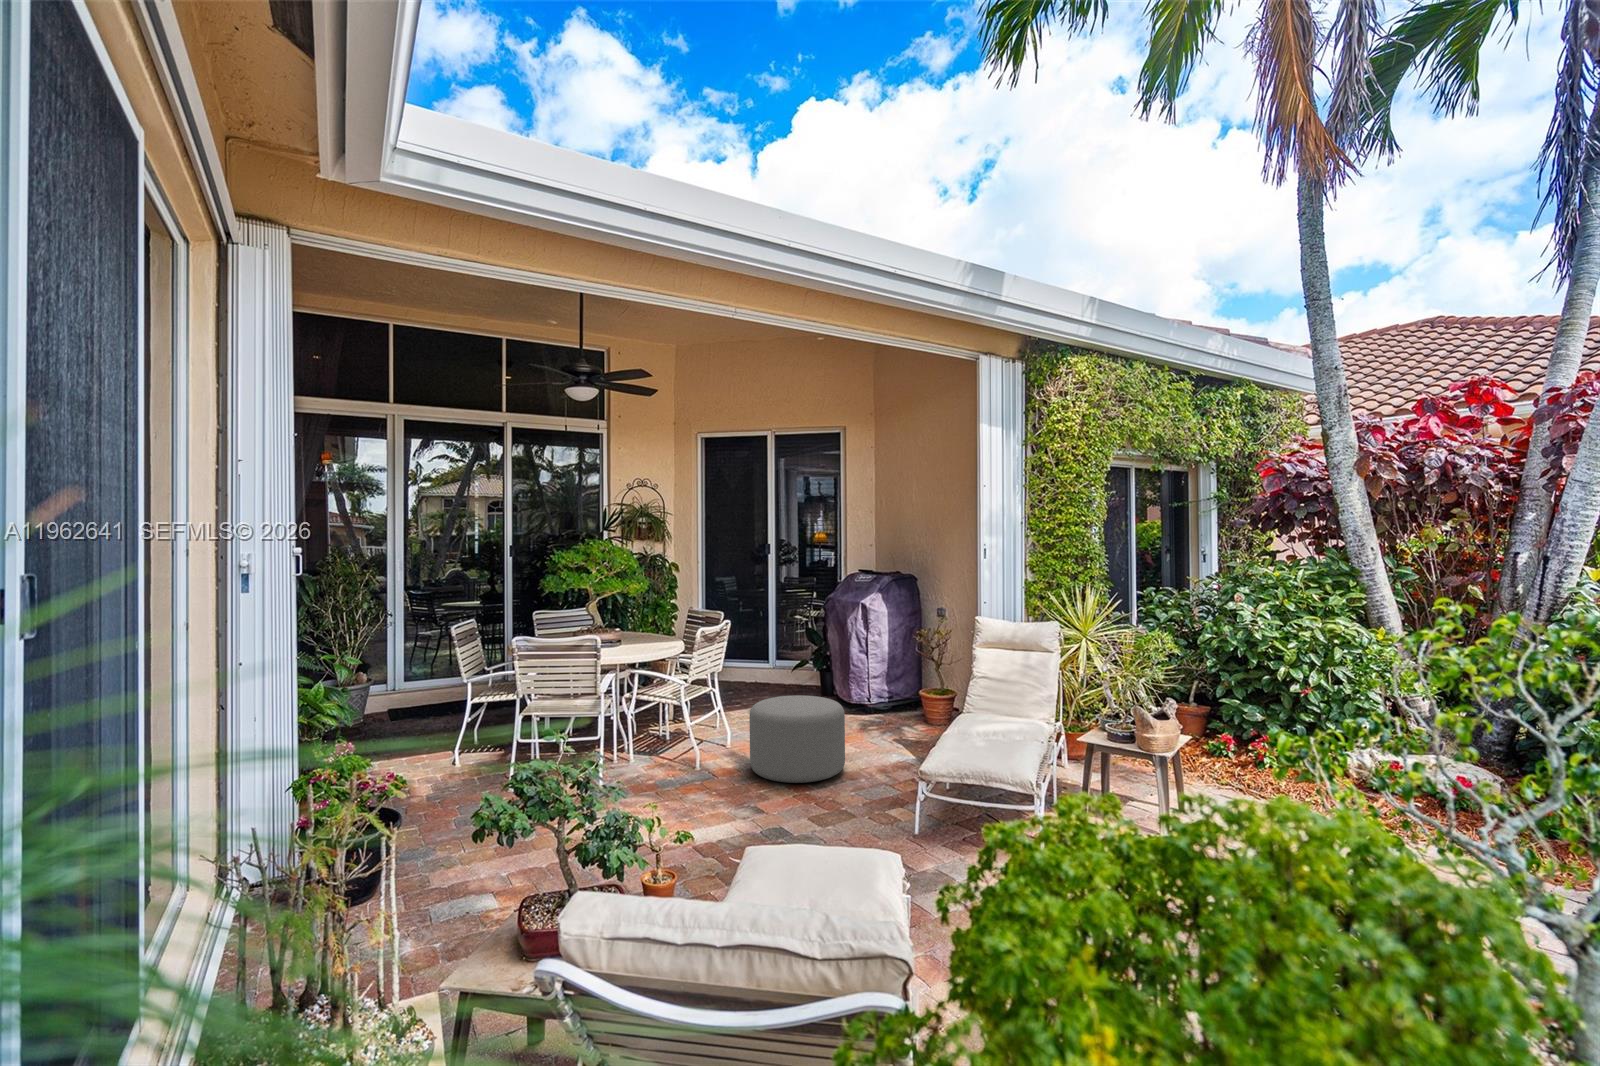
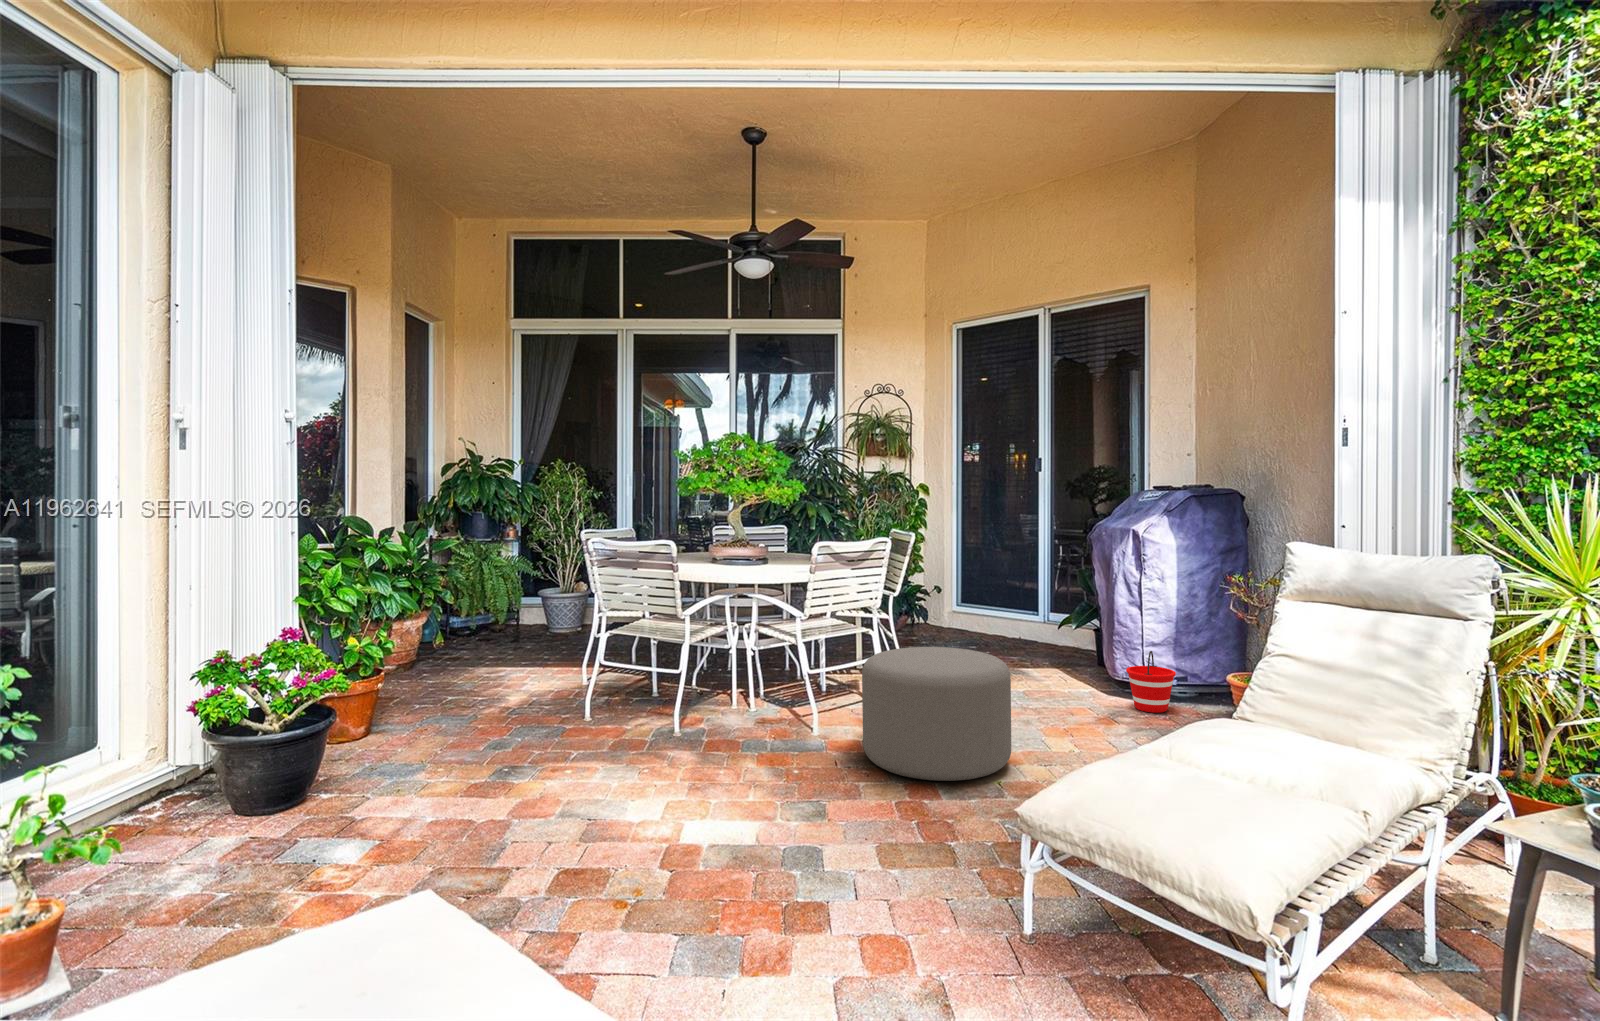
bucket: none [864,682,892,721] -> present [1126,651,1176,713]

